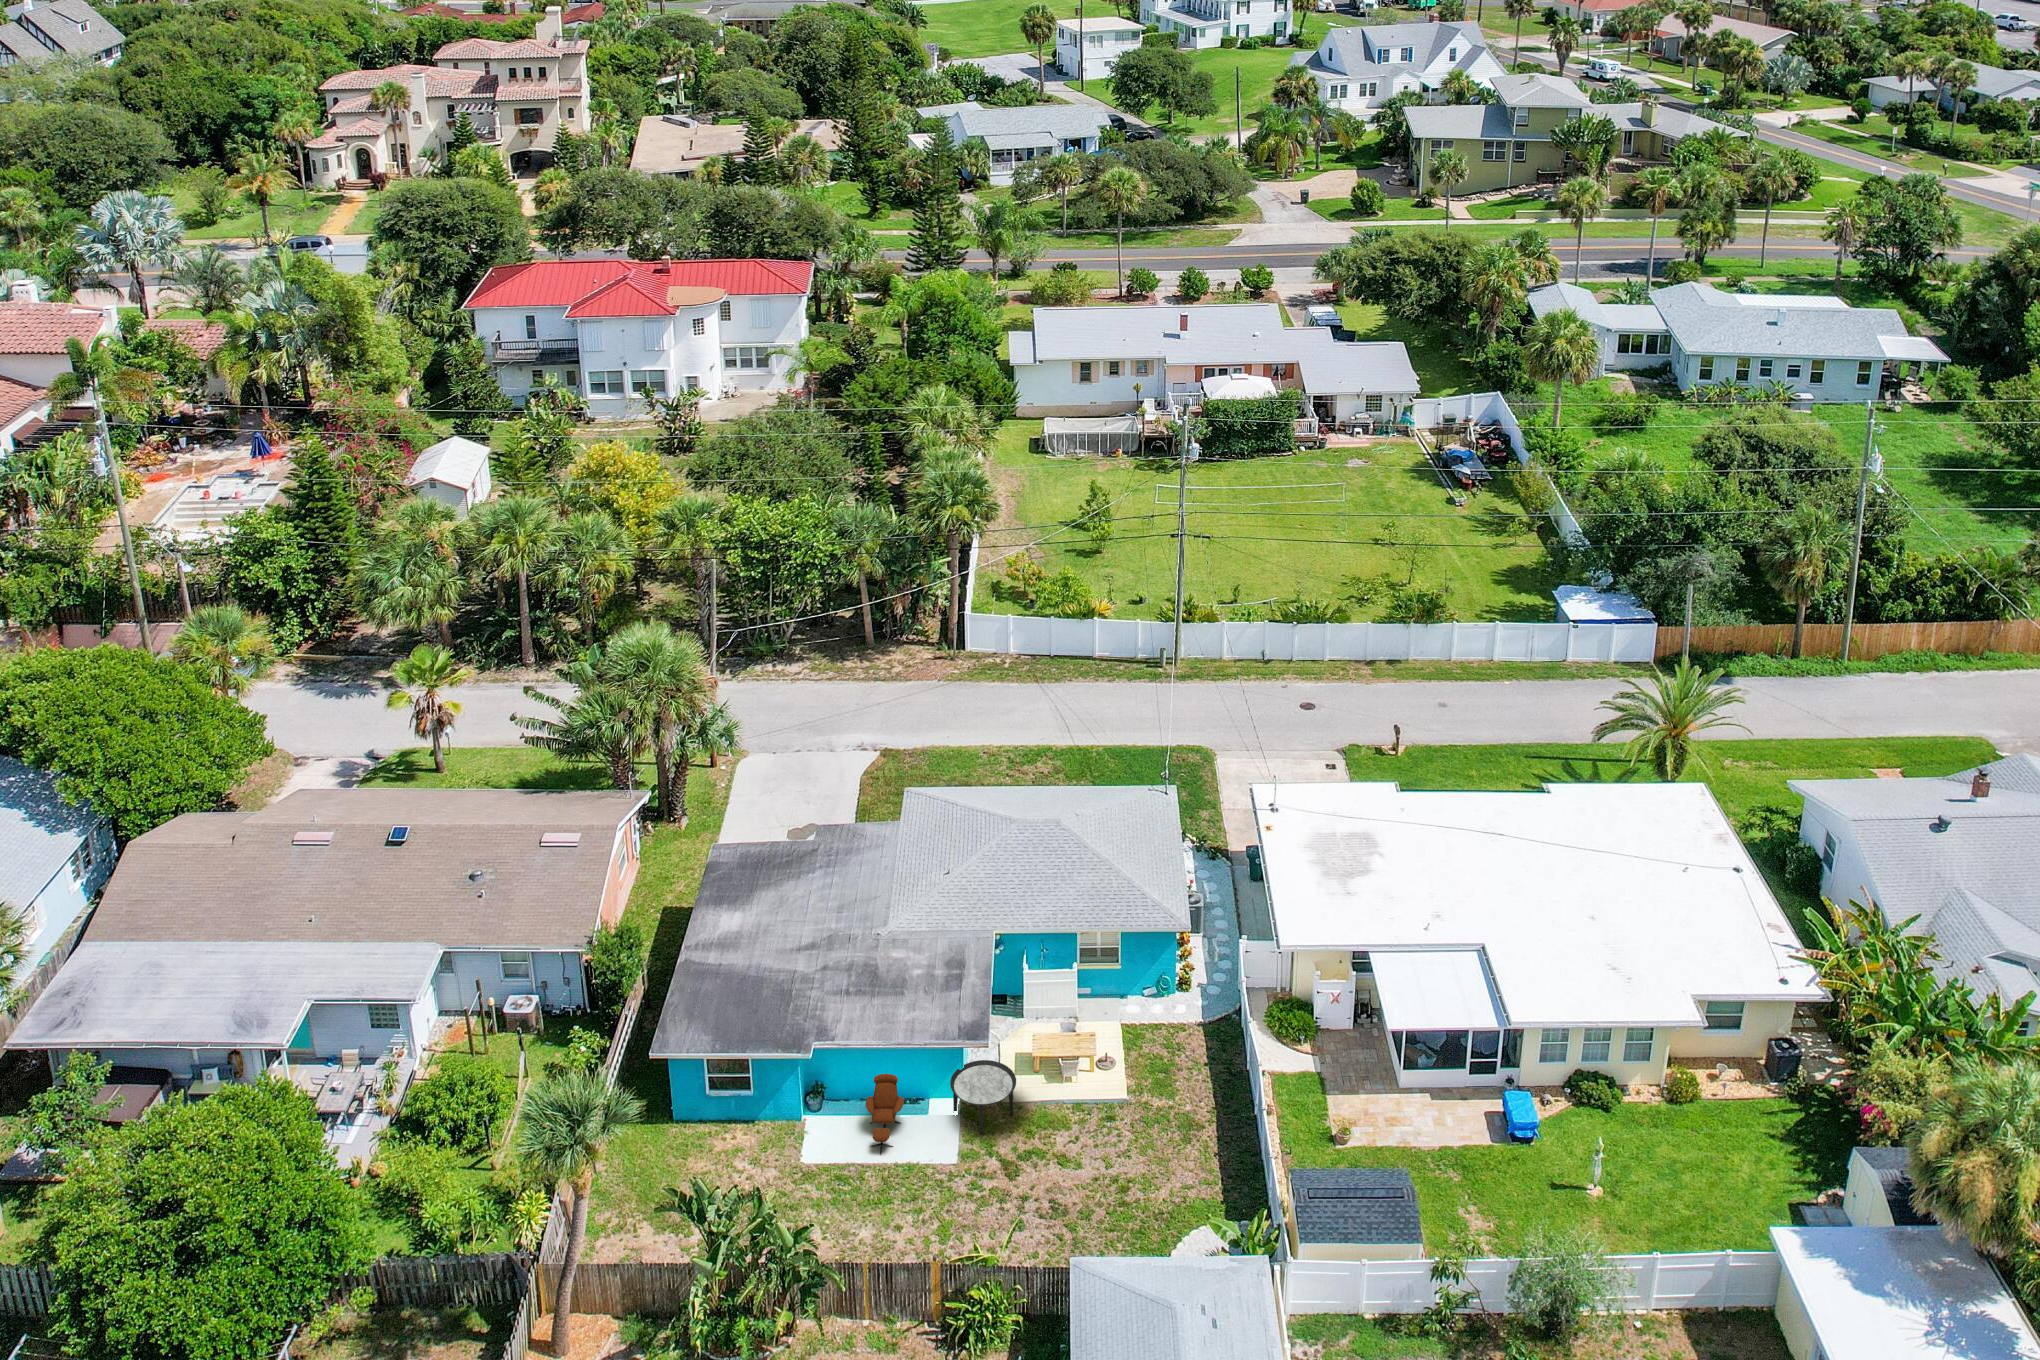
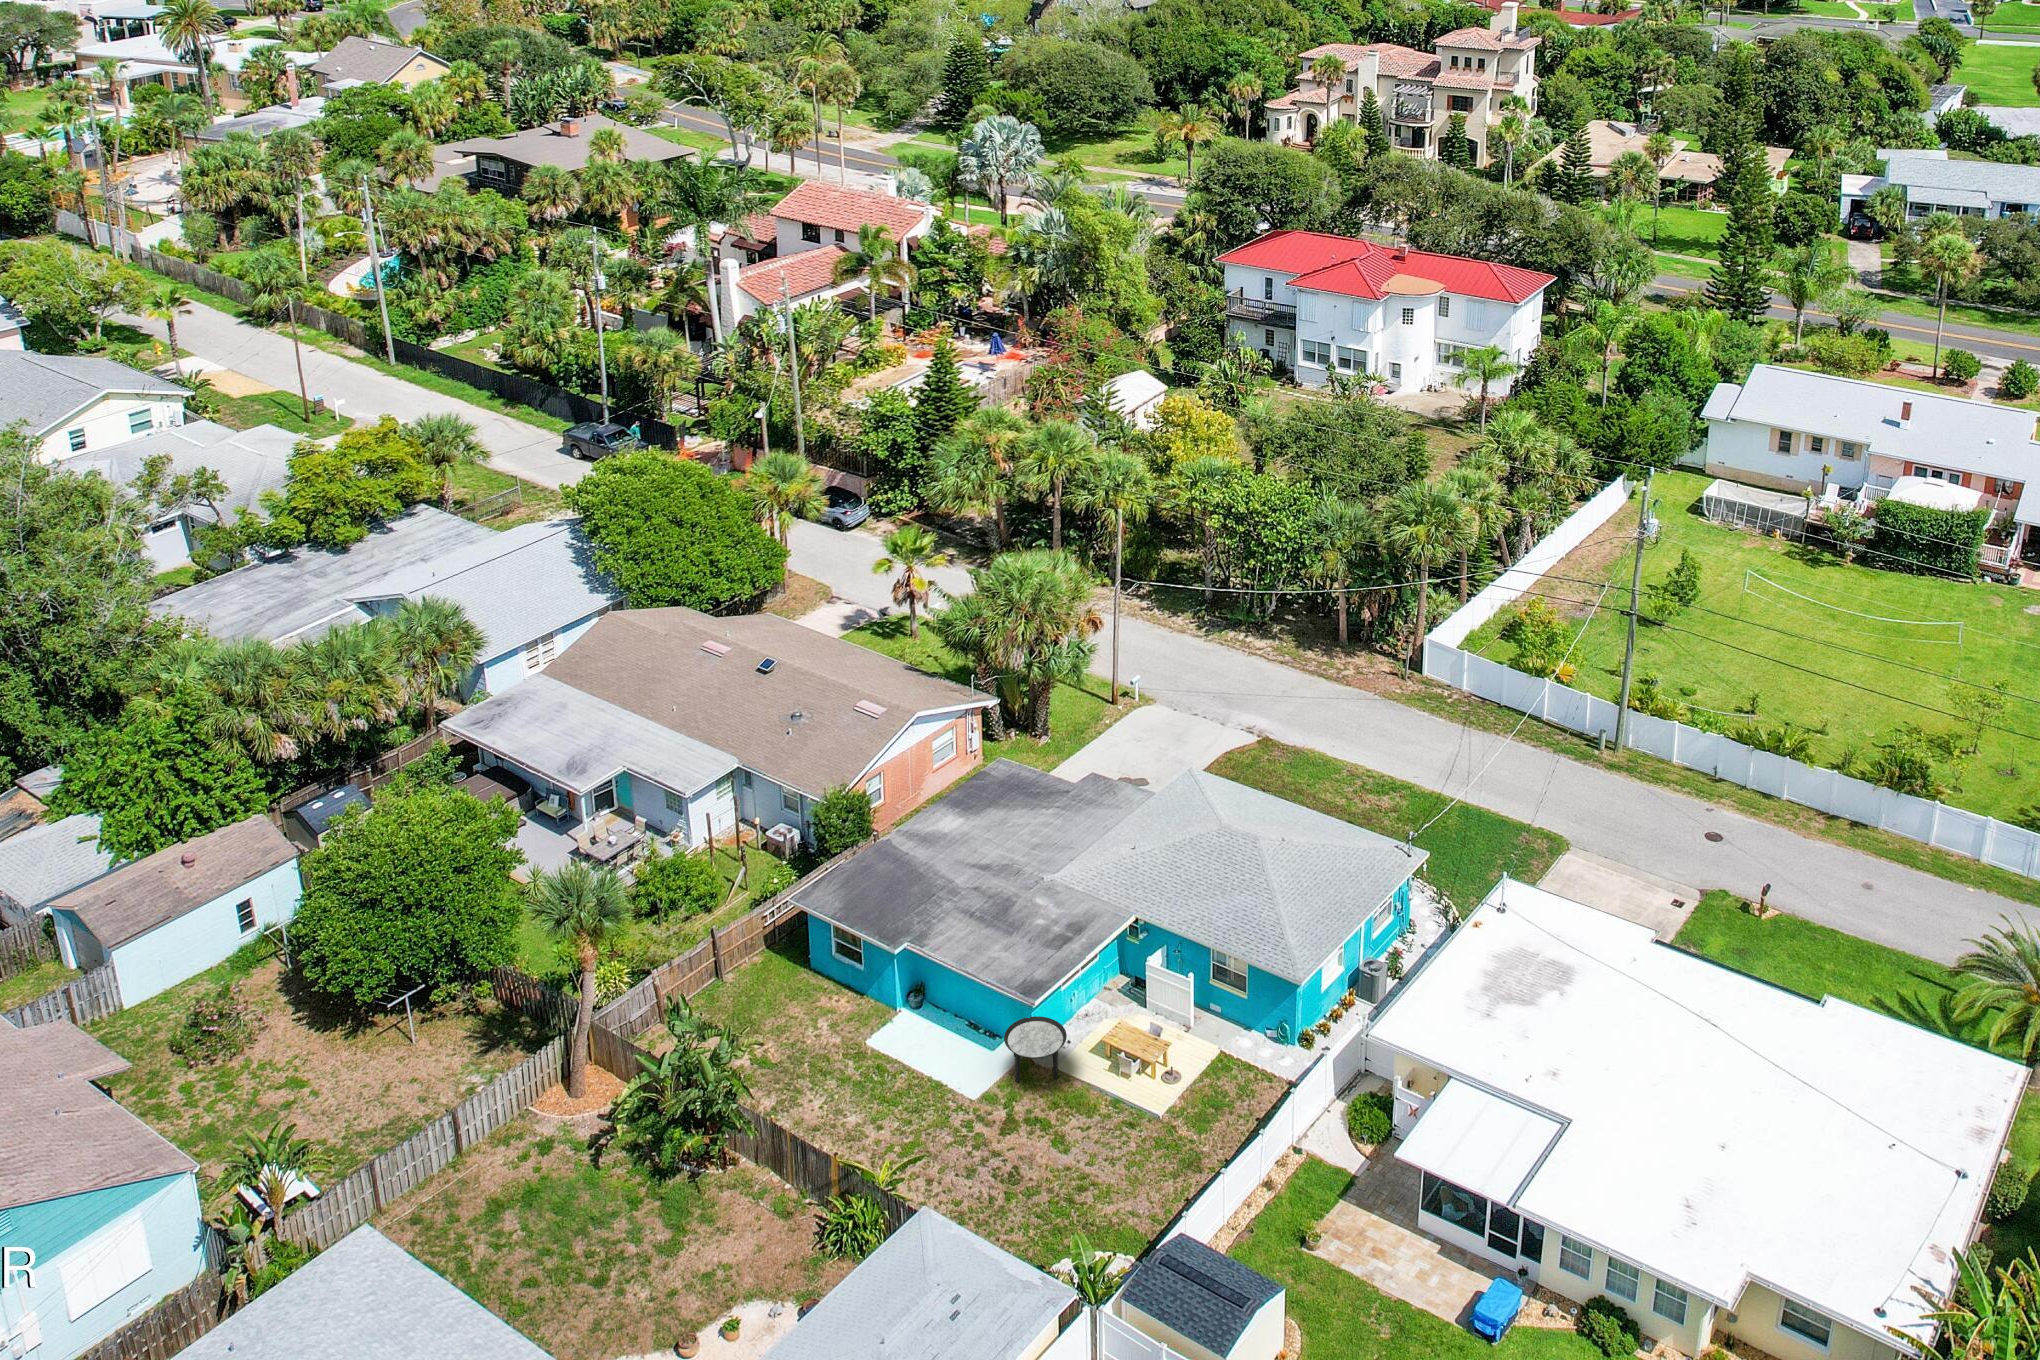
lounge chair: present [866,1074,904,1155] -> none [929,993,975,1060]

